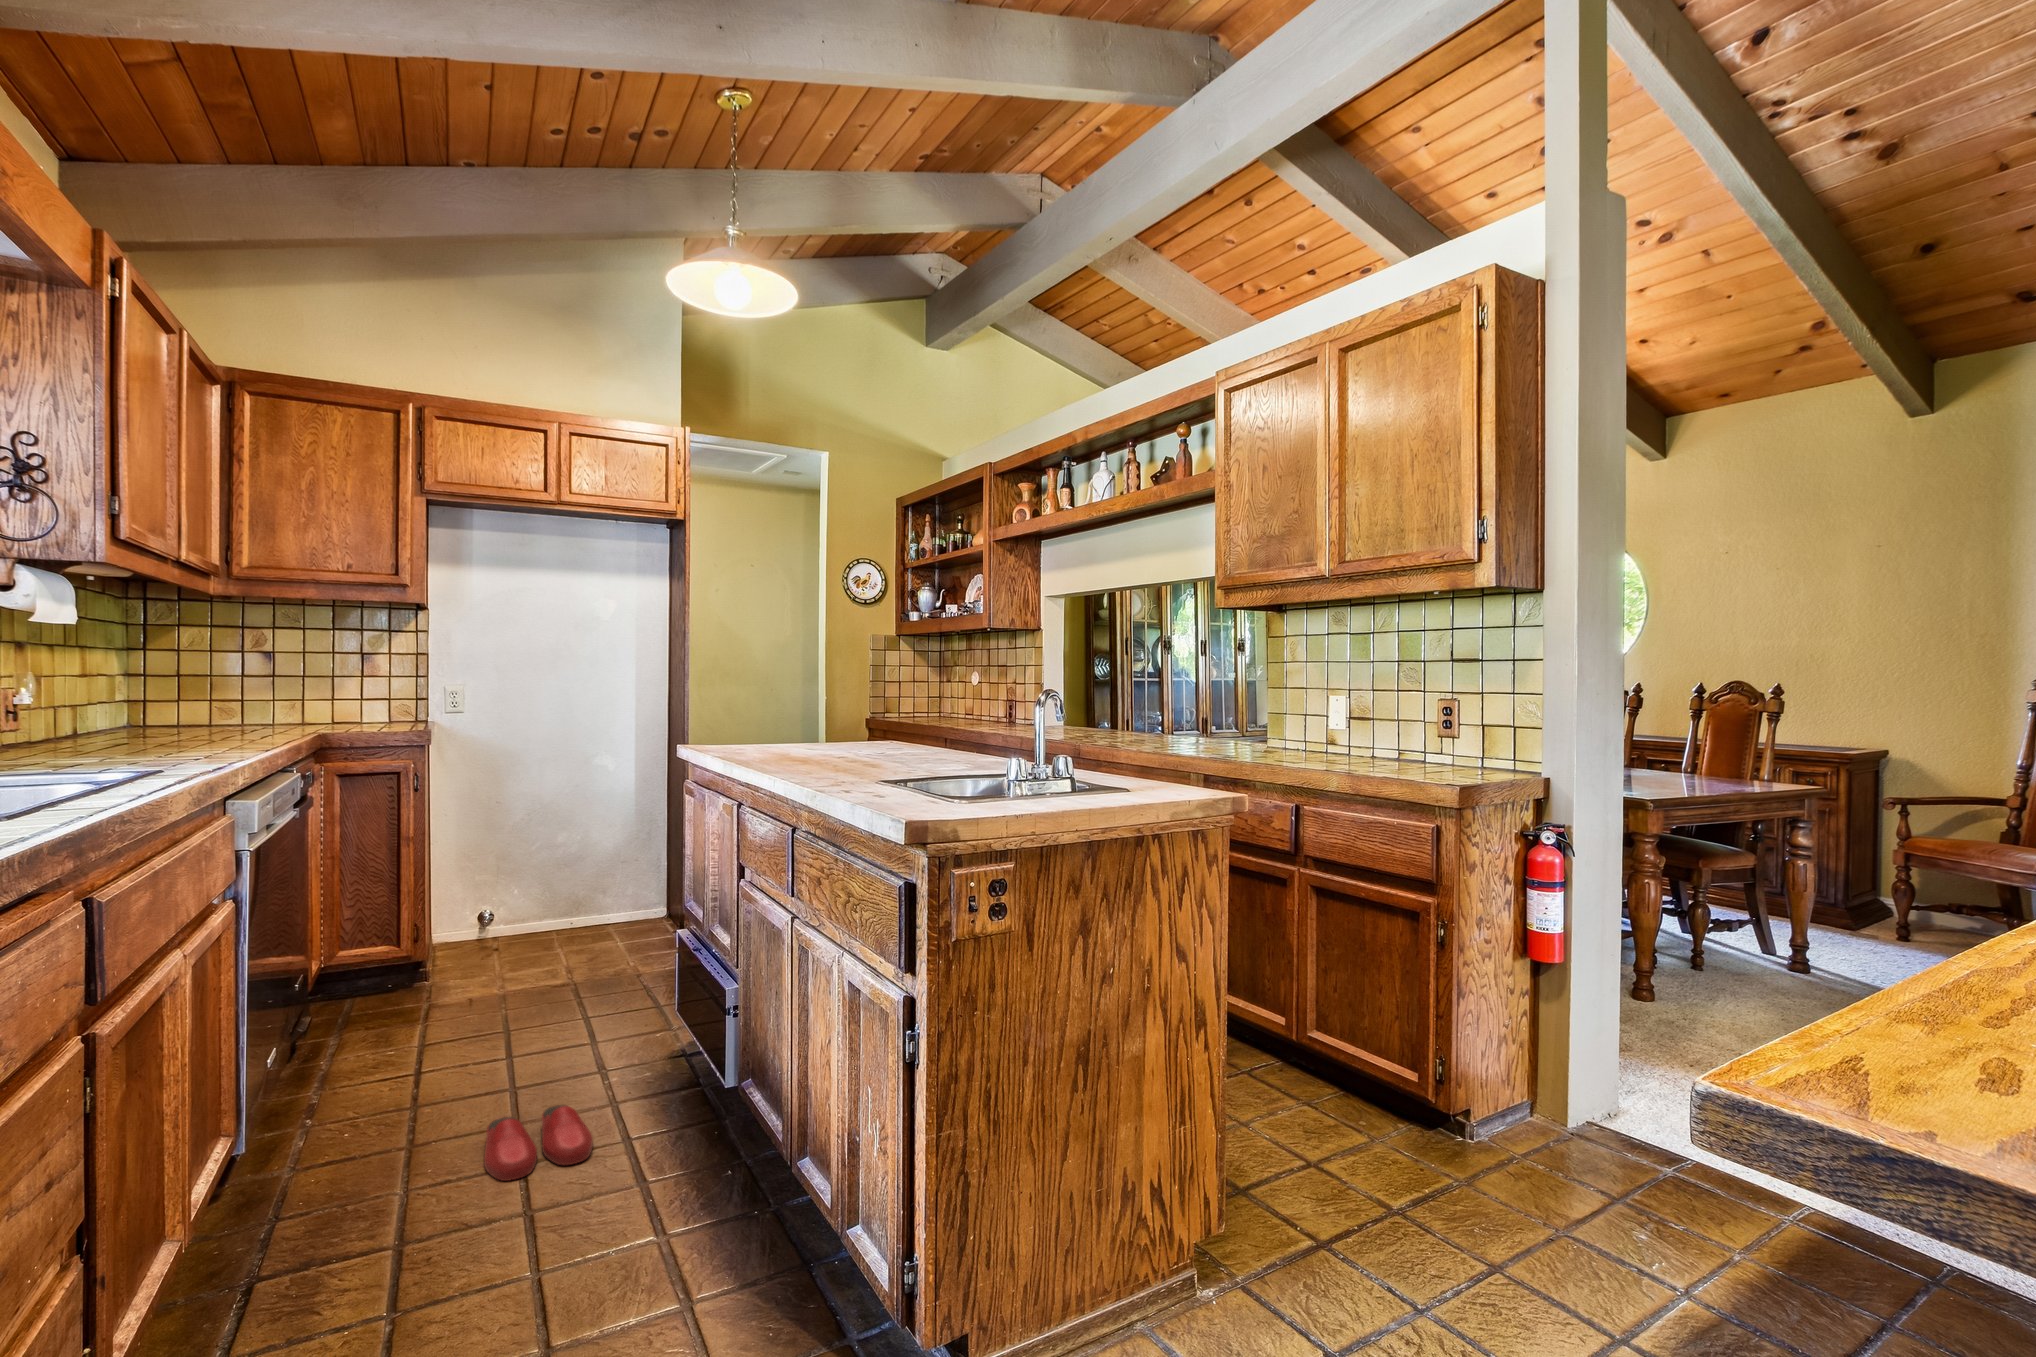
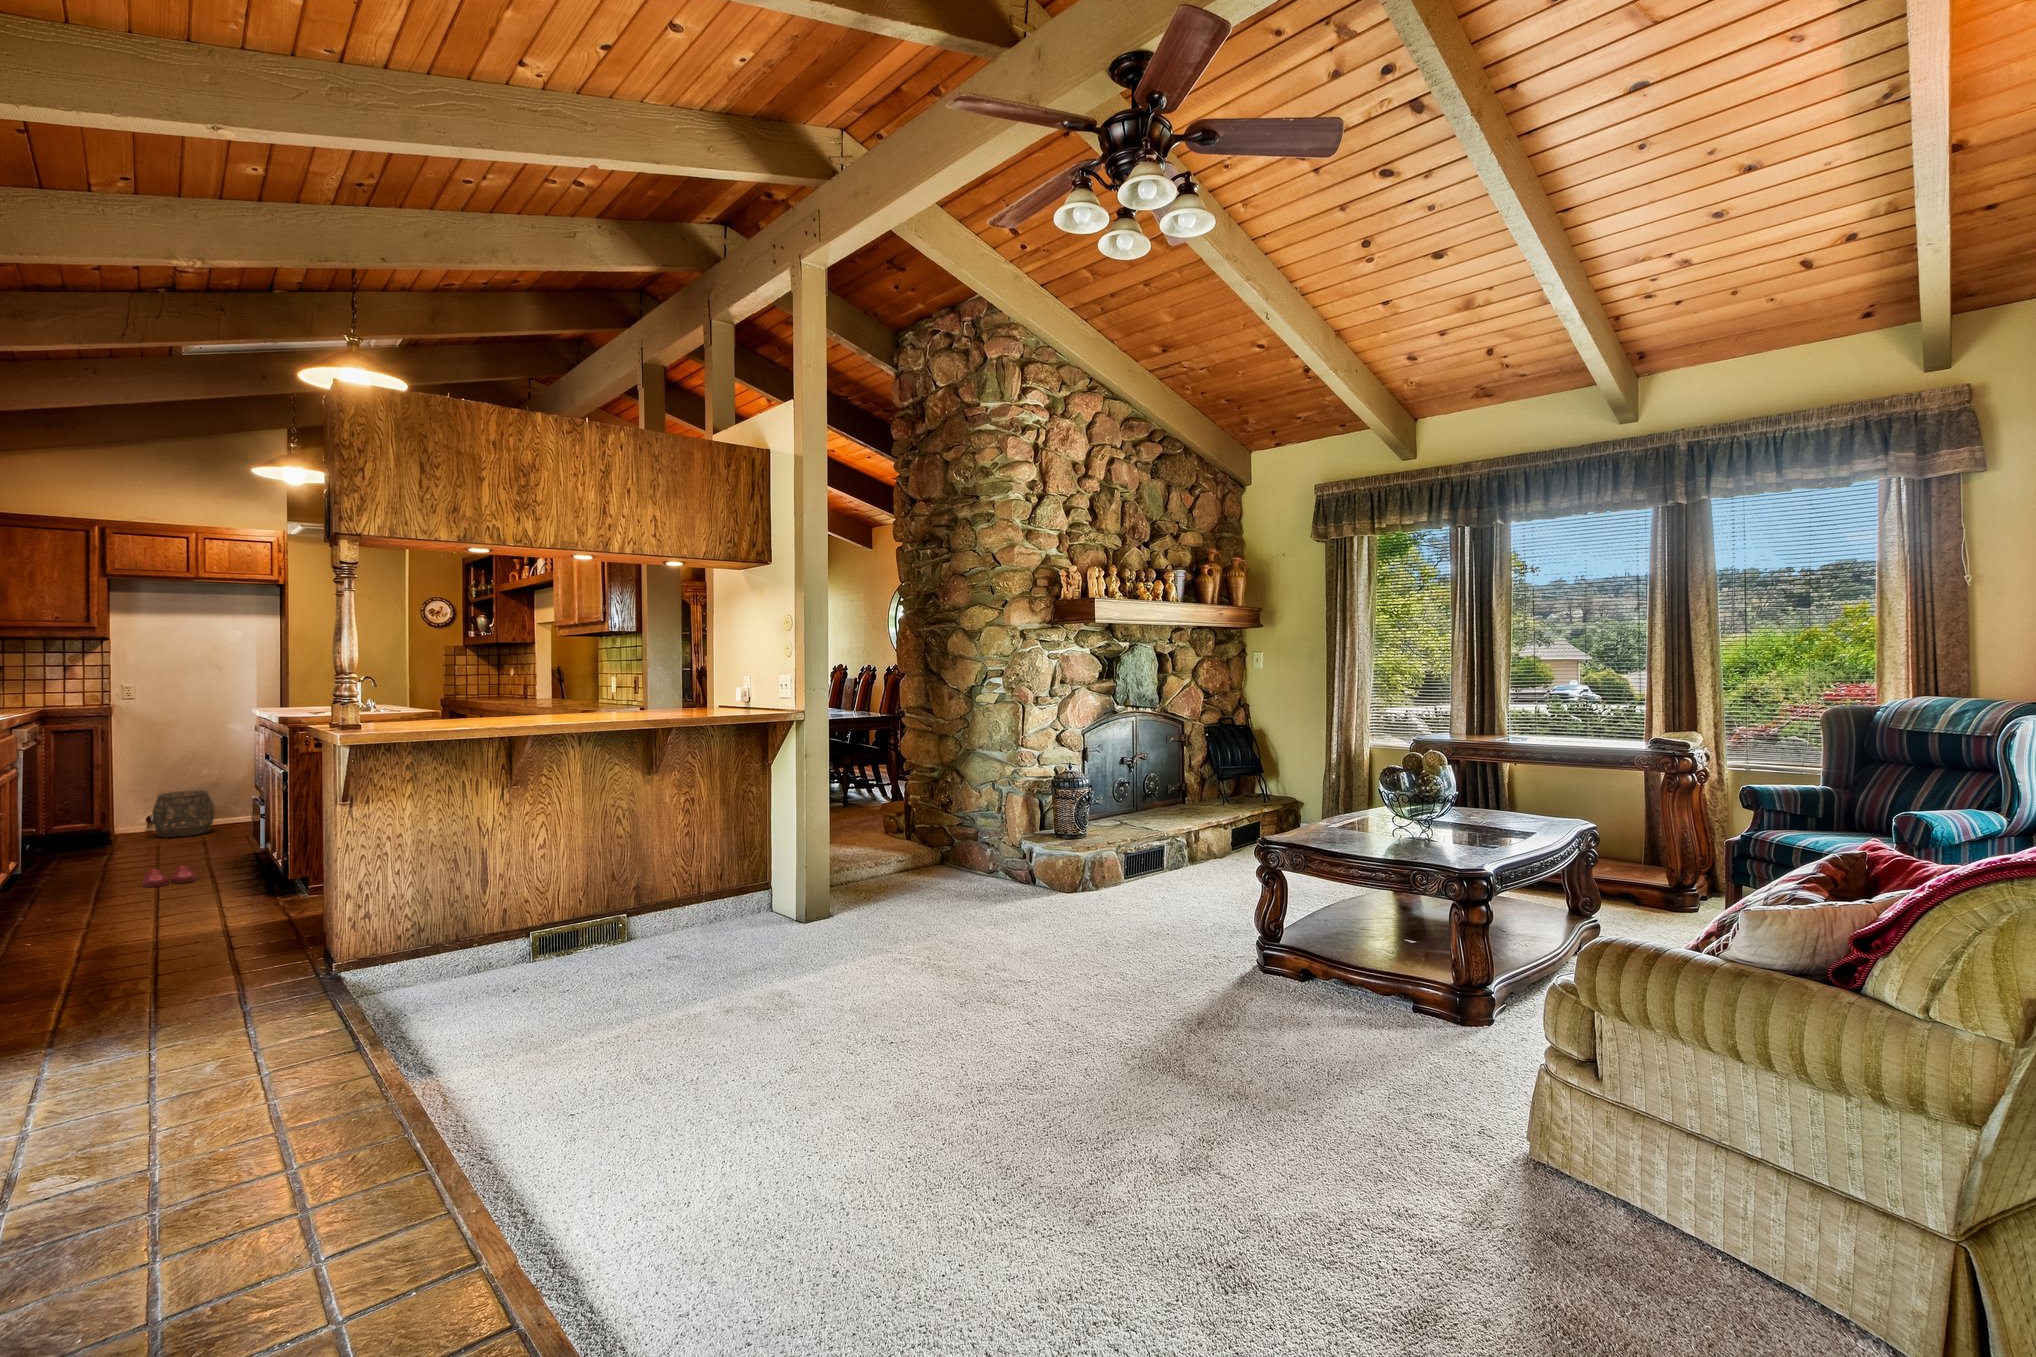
woven basket: none [483,870,577,958] -> present [152,790,215,837]

